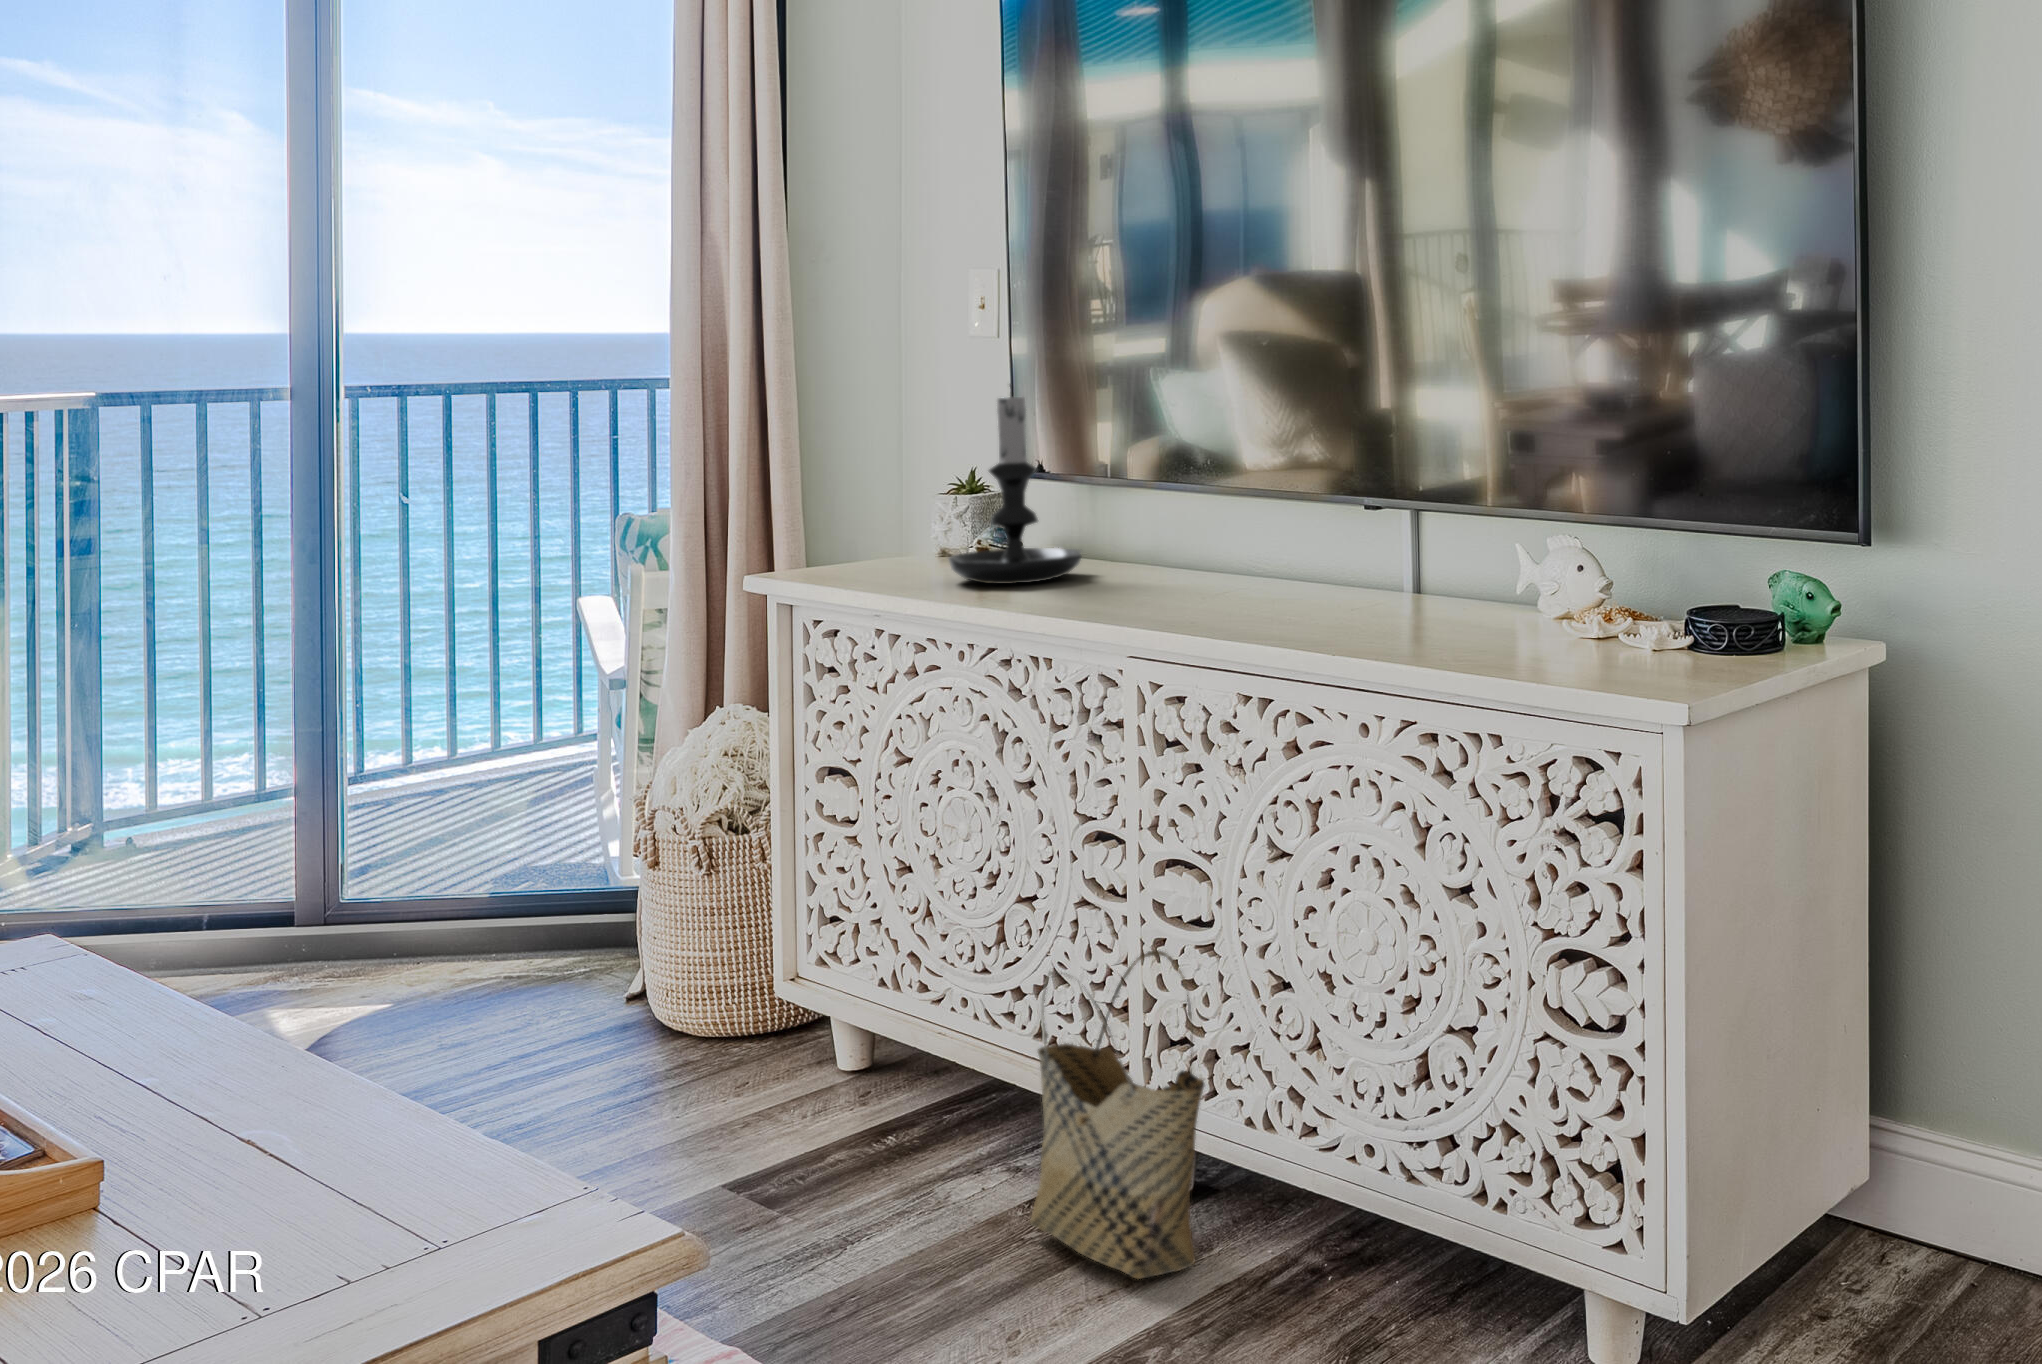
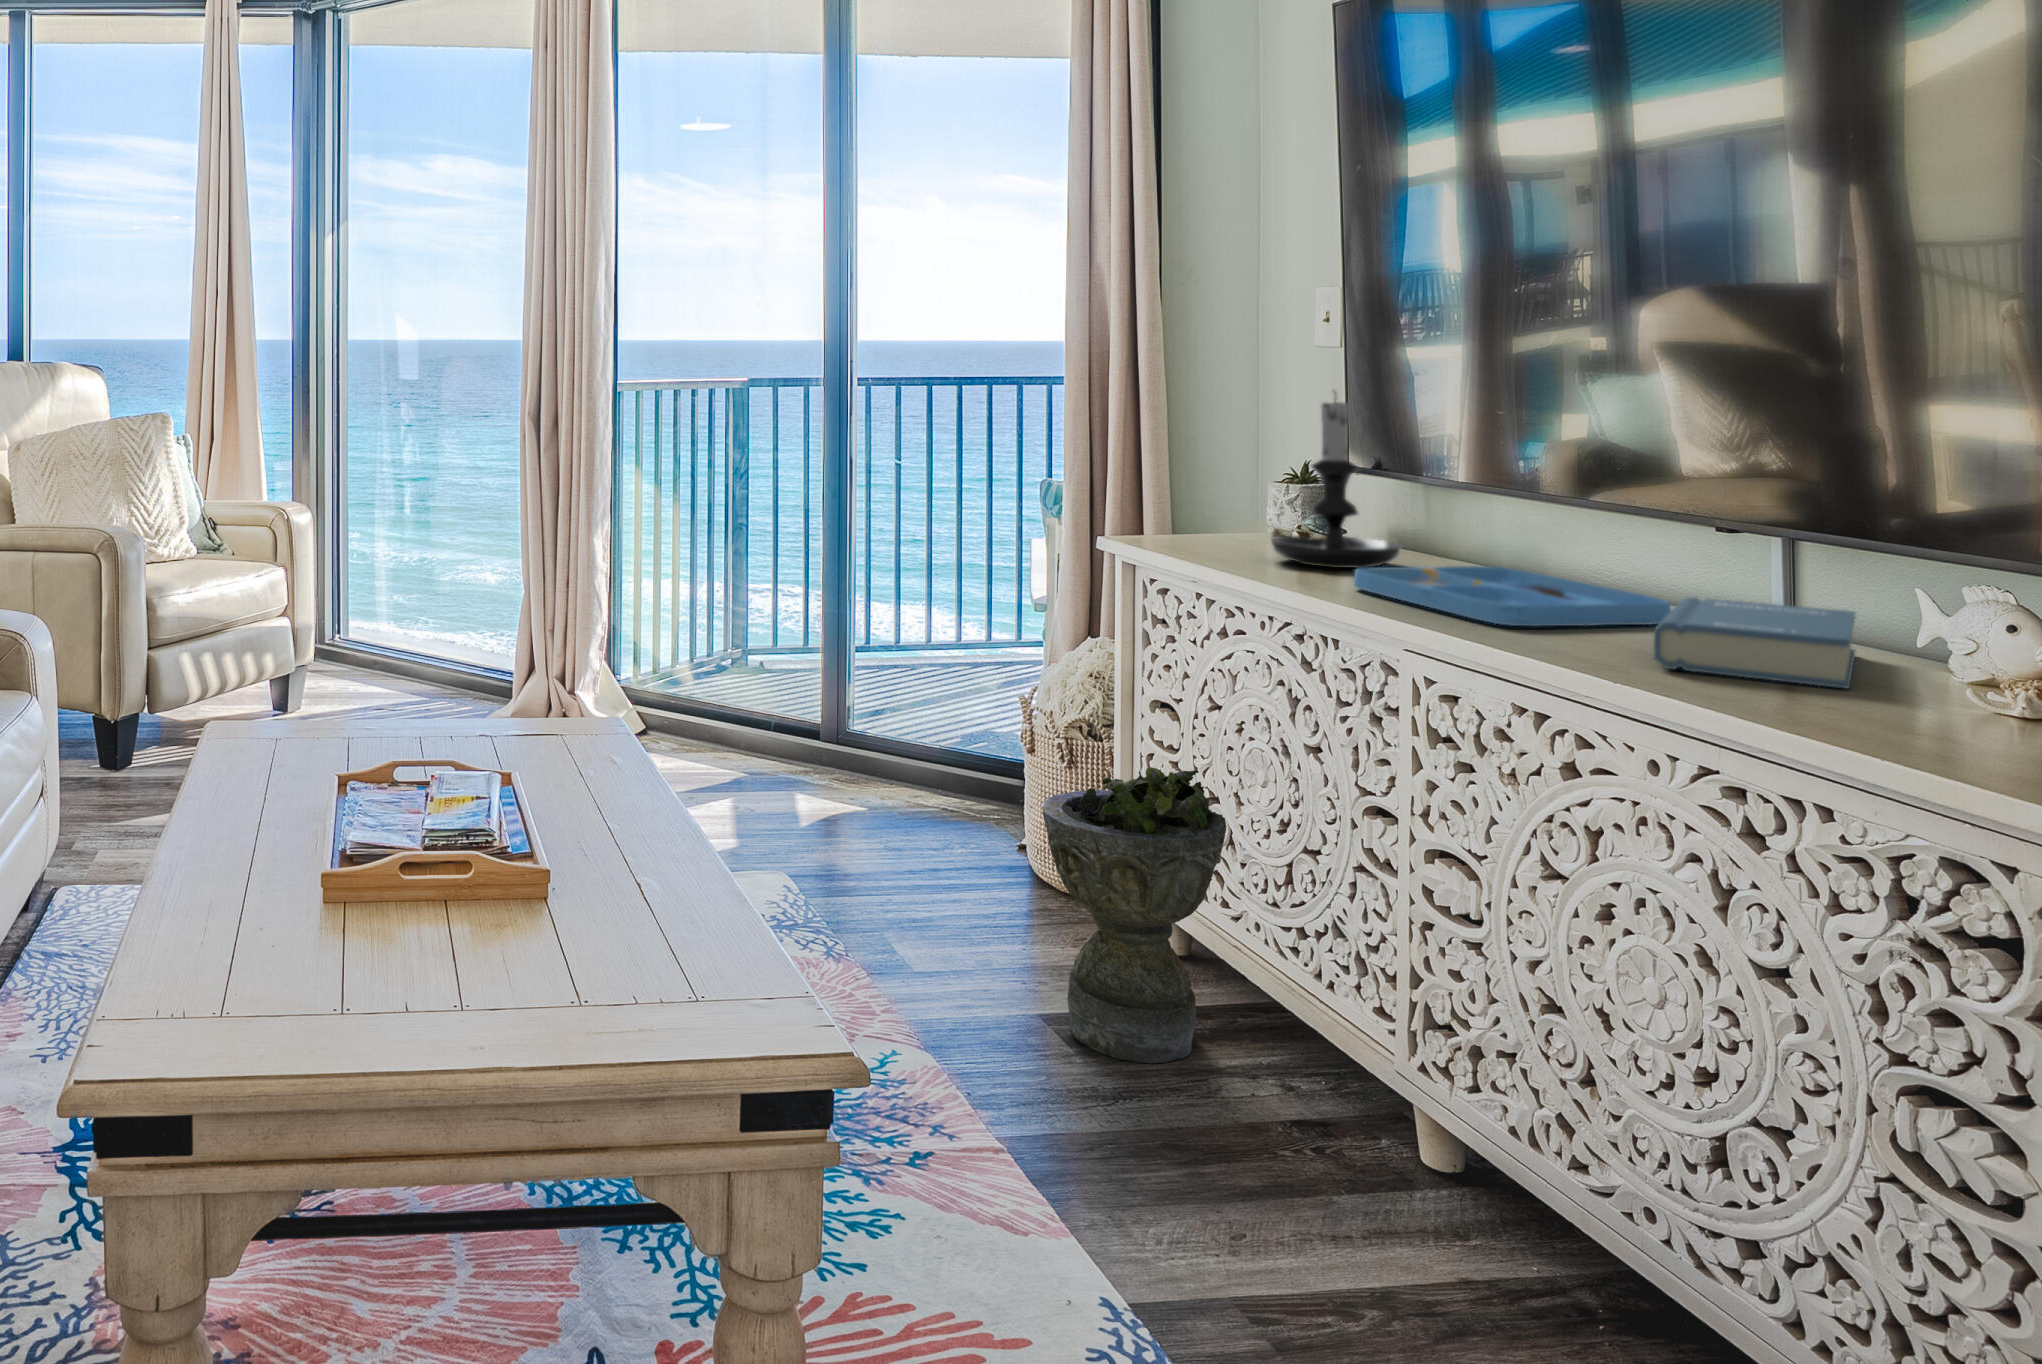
tray: none [1054,563,1340,618] -> present [1354,566,1671,626]
hardback book: none [1349,567,1491,638] -> present [1654,597,1855,688]
planter: none [722,836,937,1197] -> present [1042,767,1226,1063]
woven basket: present [1030,951,1204,1279] -> none [1282,926,1458,1252]

